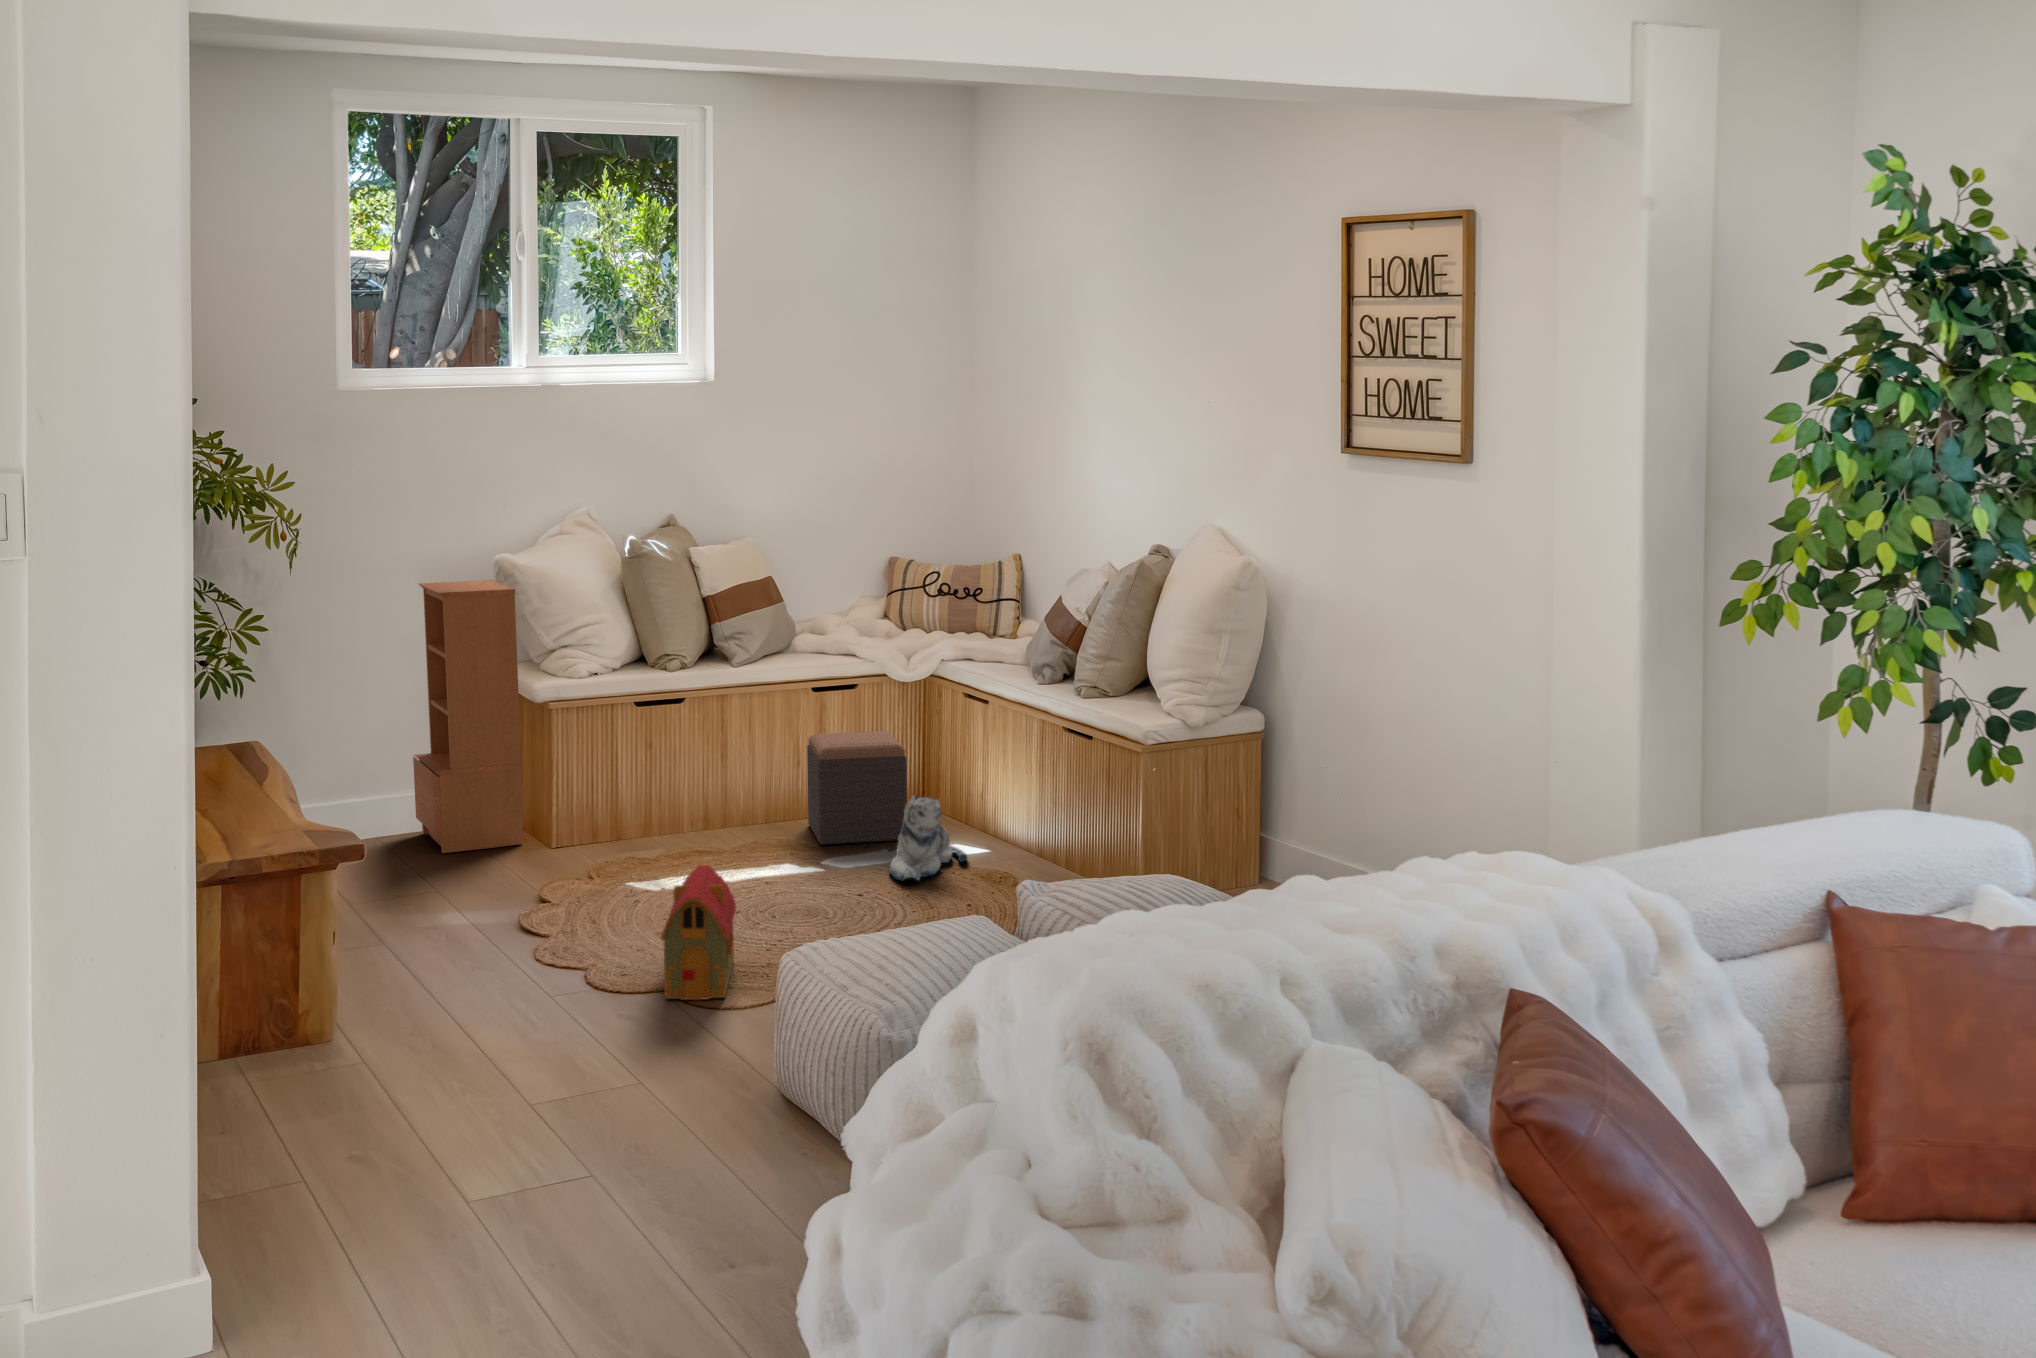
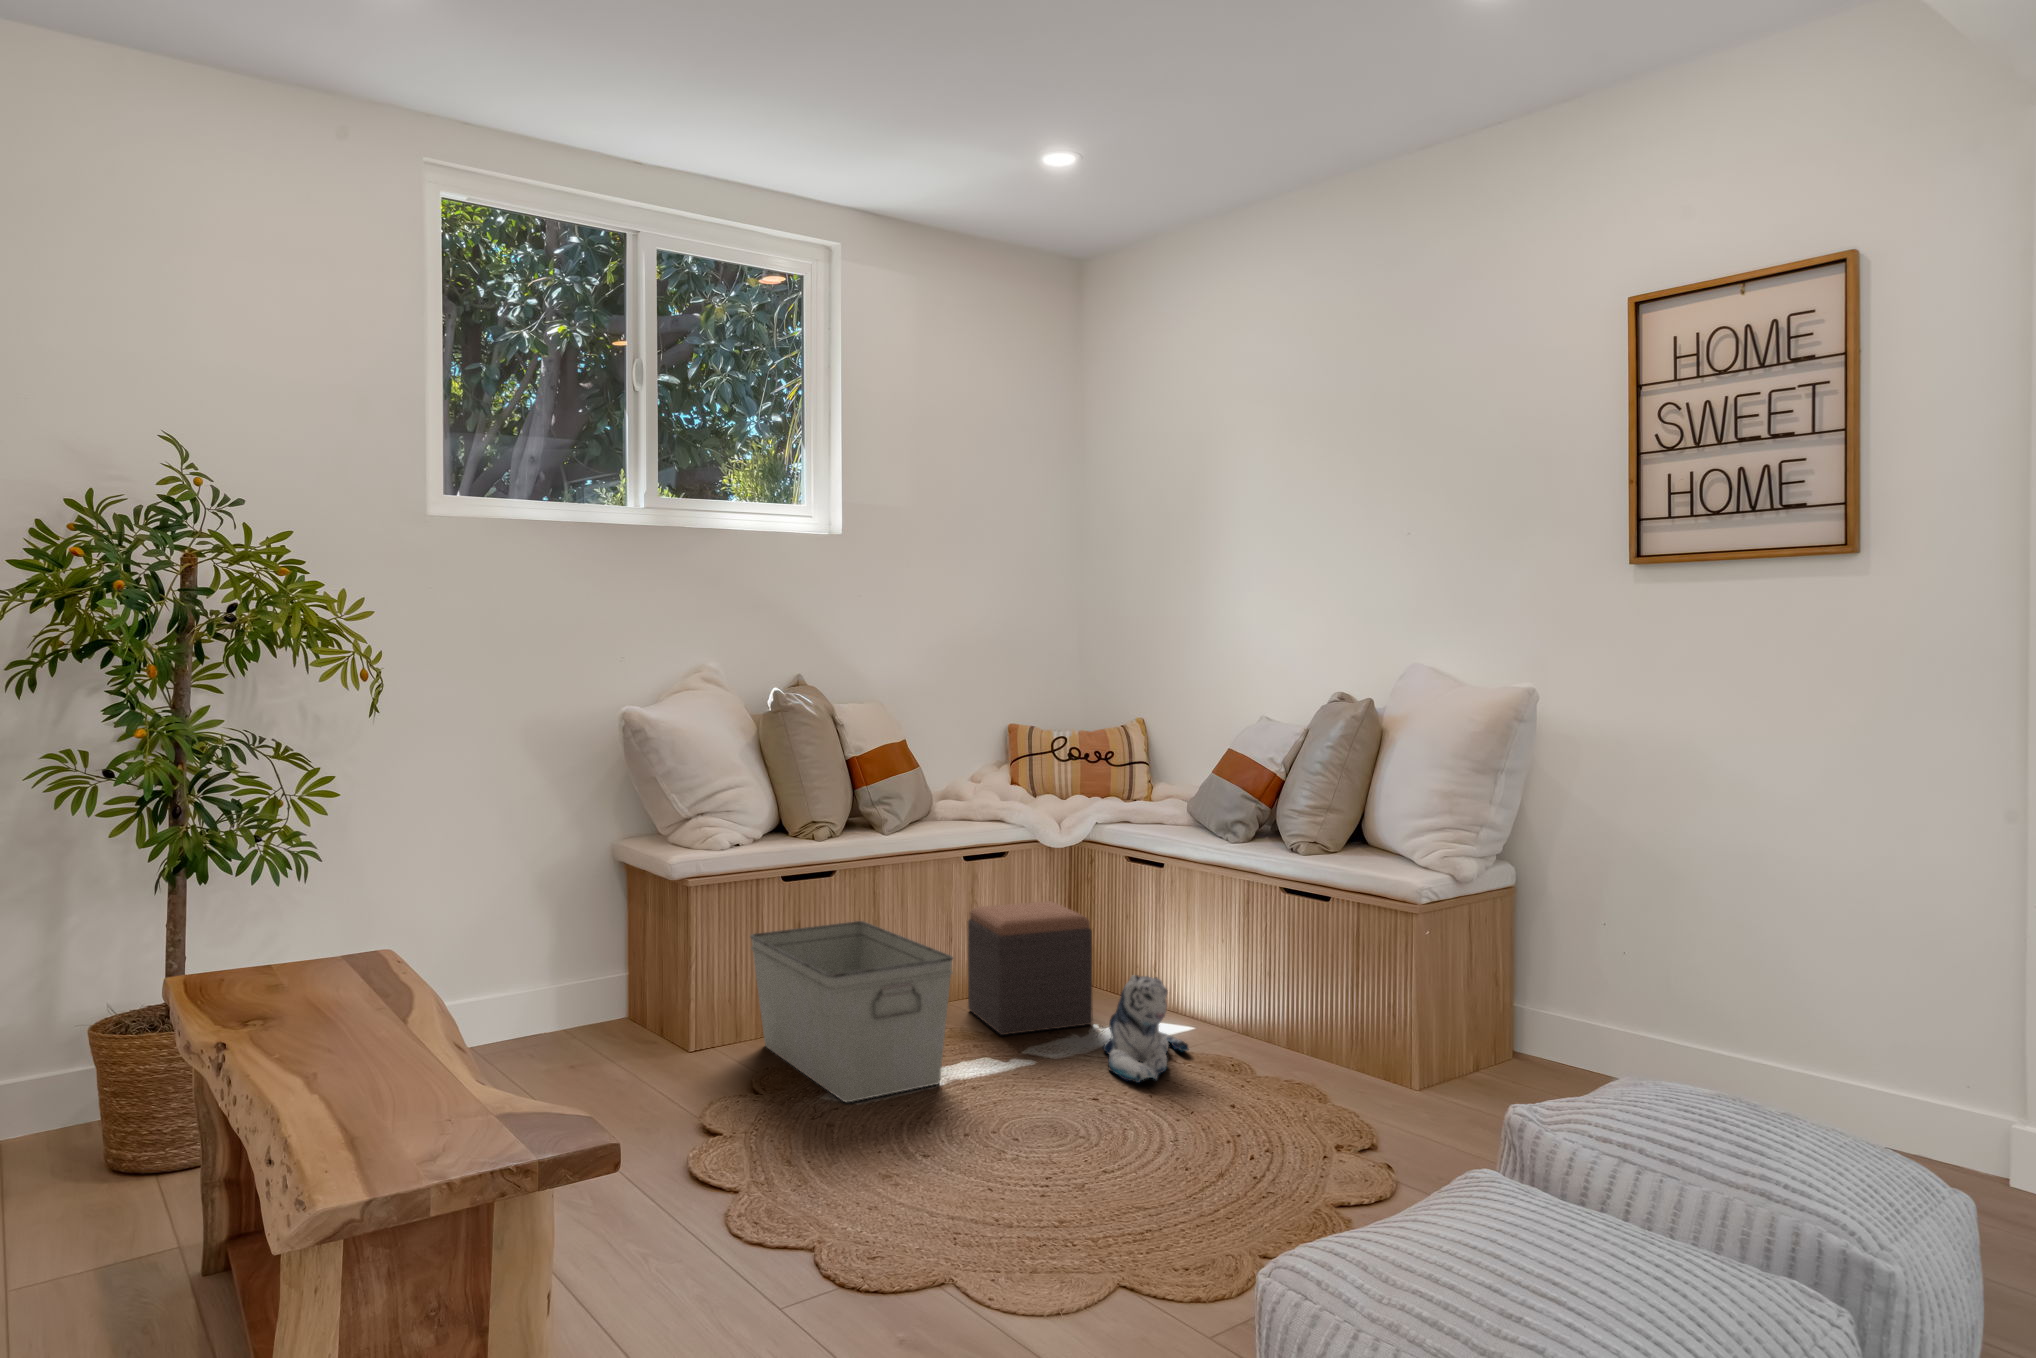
bookcase: present [413,580,524,853] -> none [513,741,649,1068]
storage bin: none [605,743,757,885] -> present [750,921,953,1102]
toy house: present [661,865,736,1000] -> none [930,1094,1054,1321]

